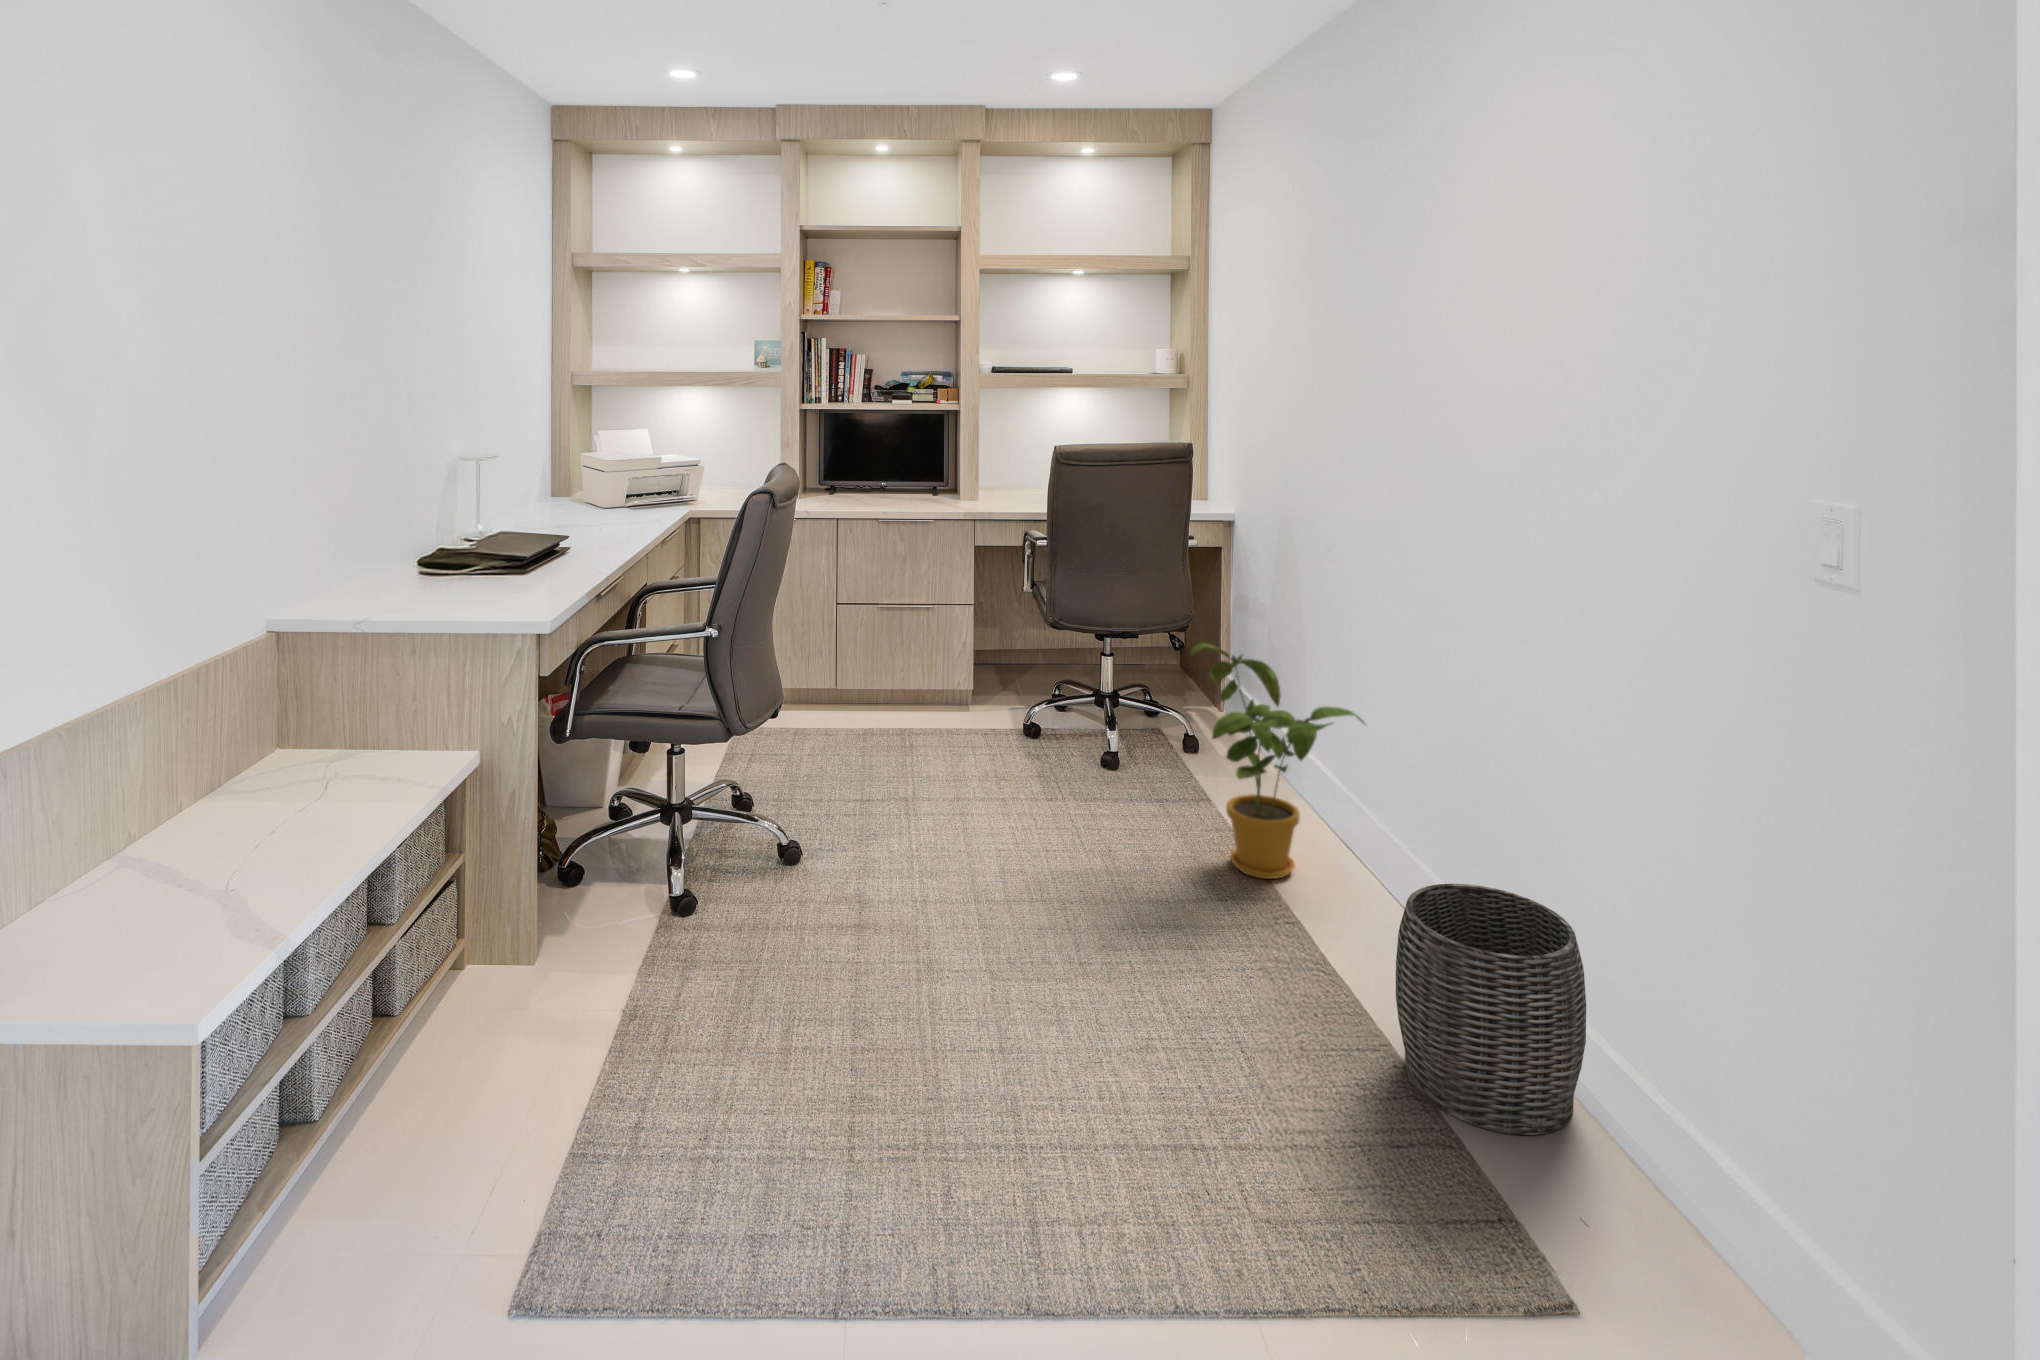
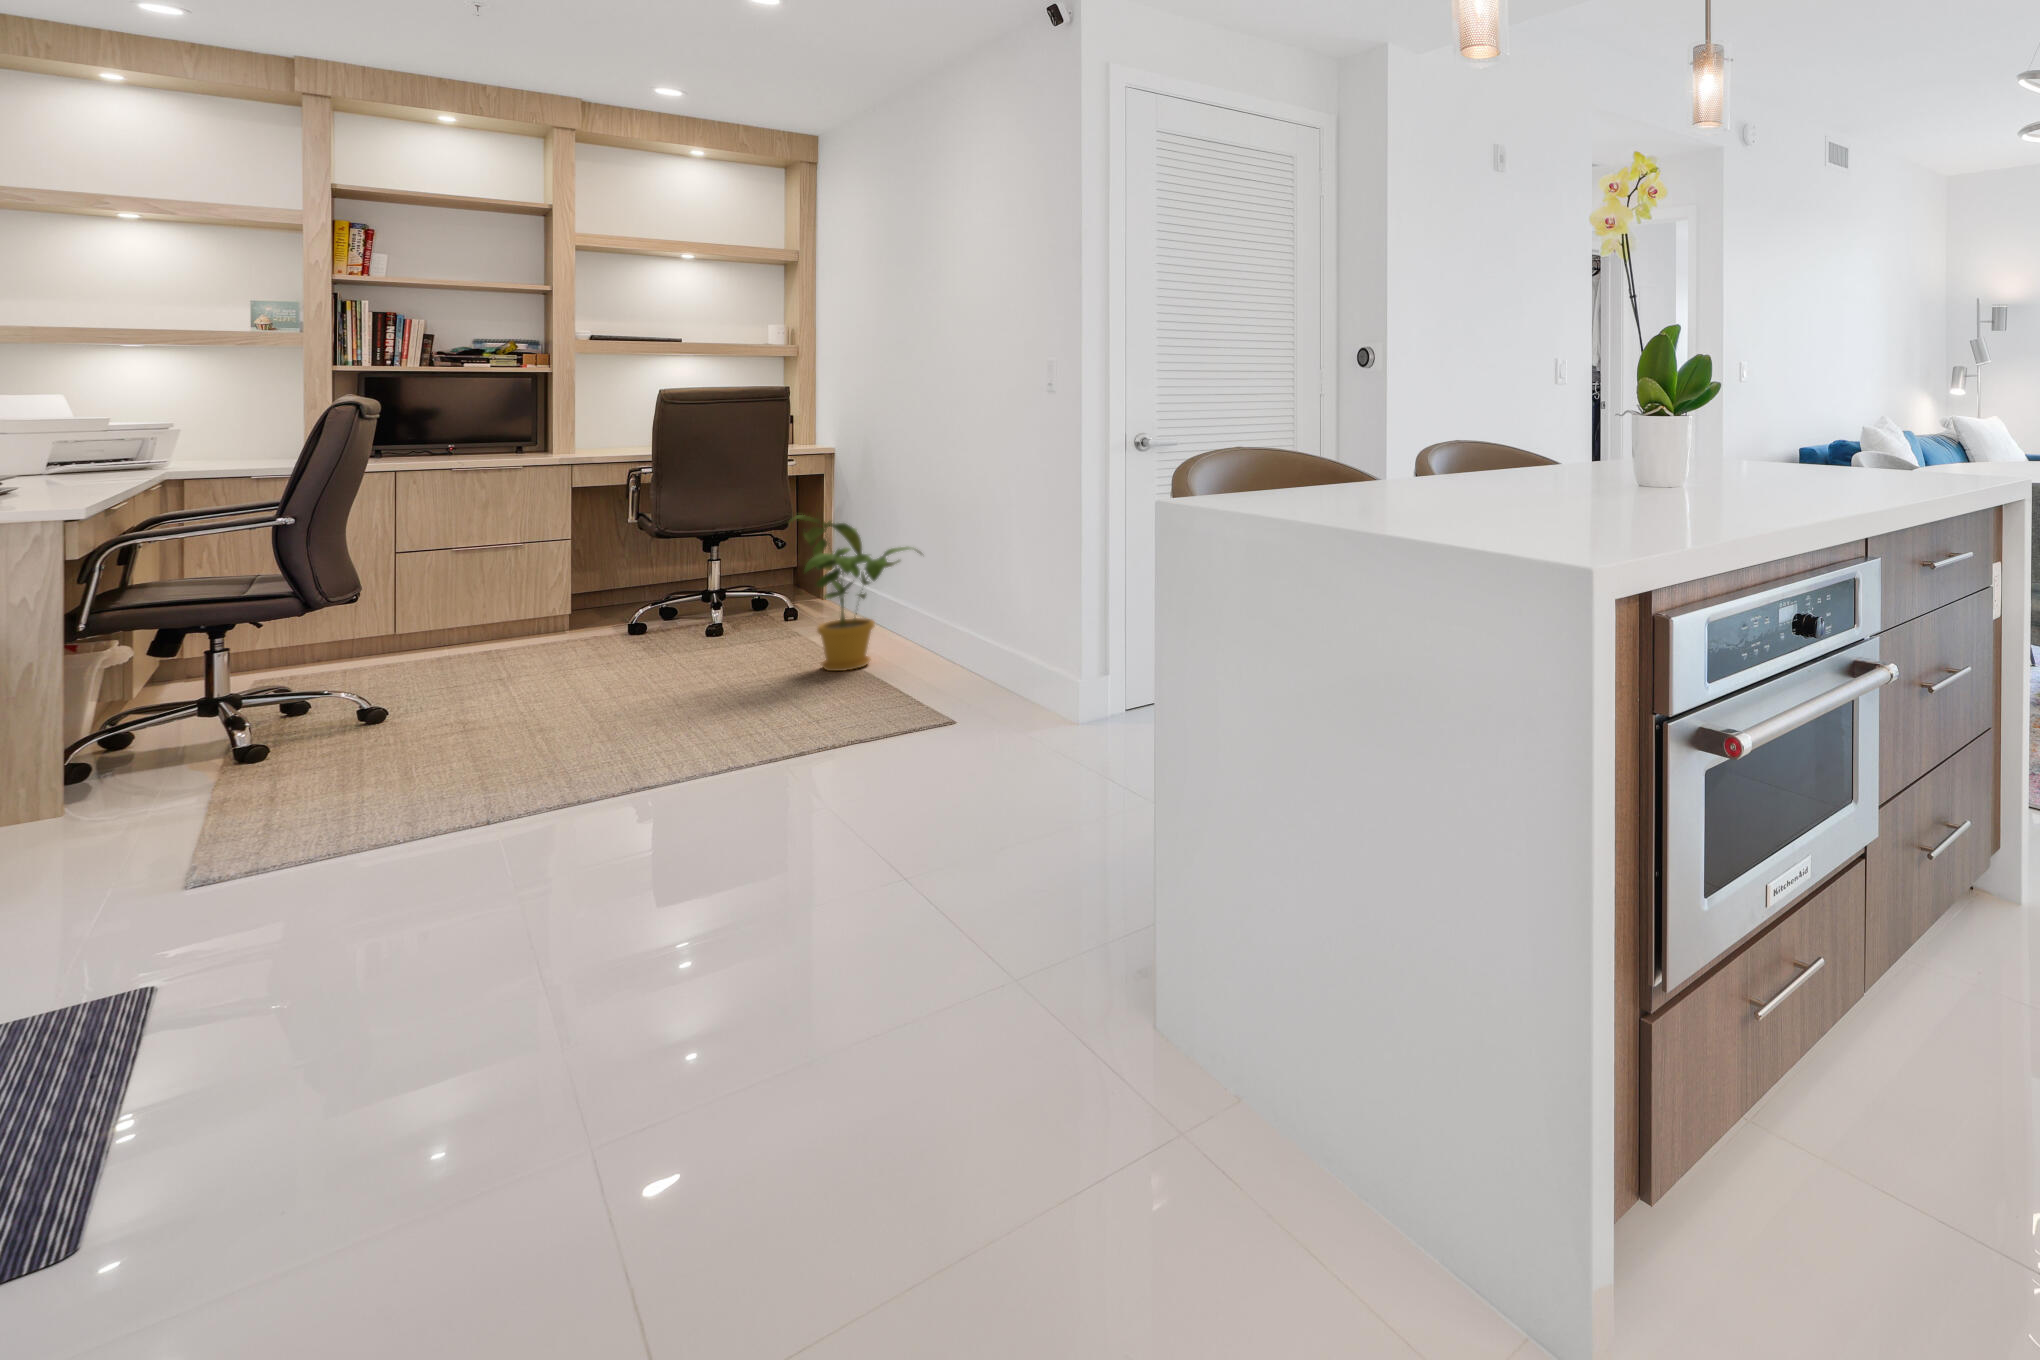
woven basket: present [1396,884,1586,1135] -> none [922,603,1030,722]

